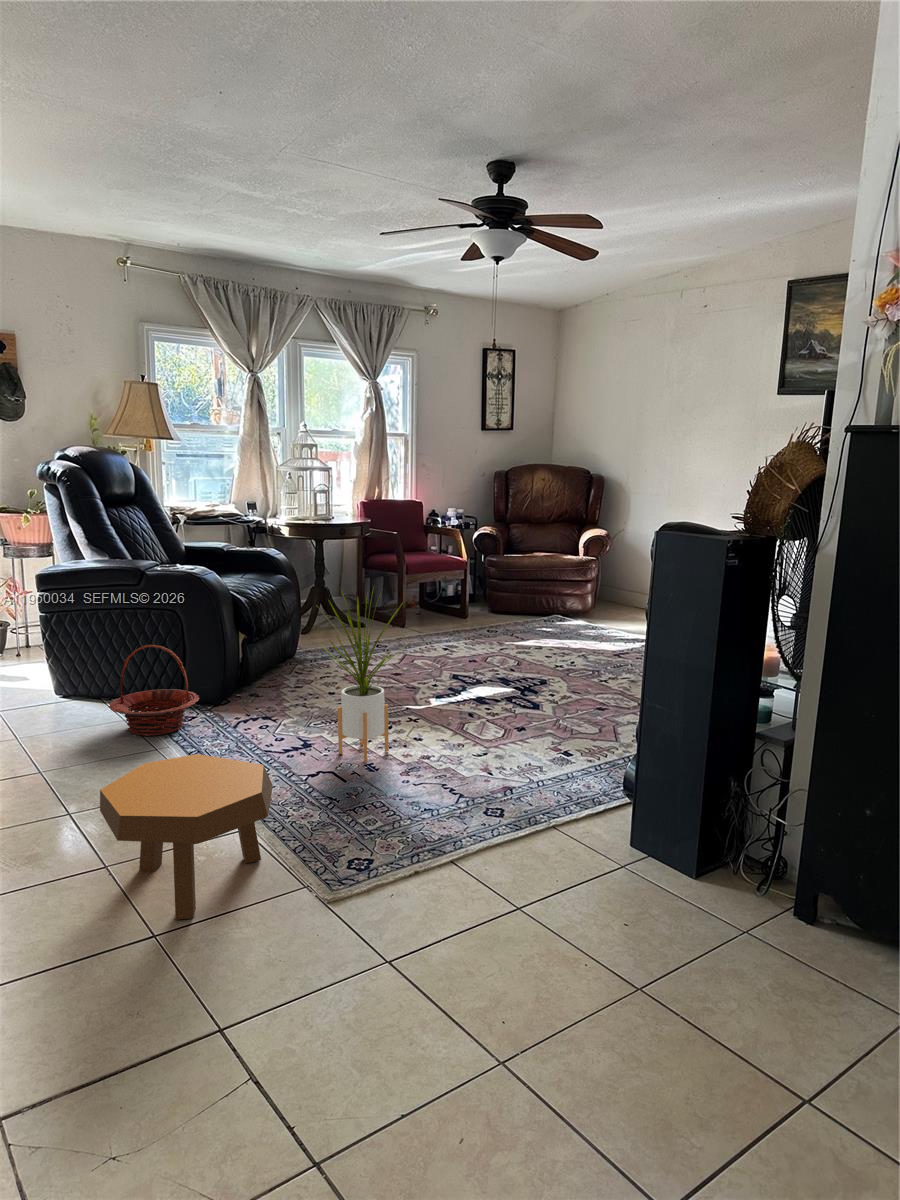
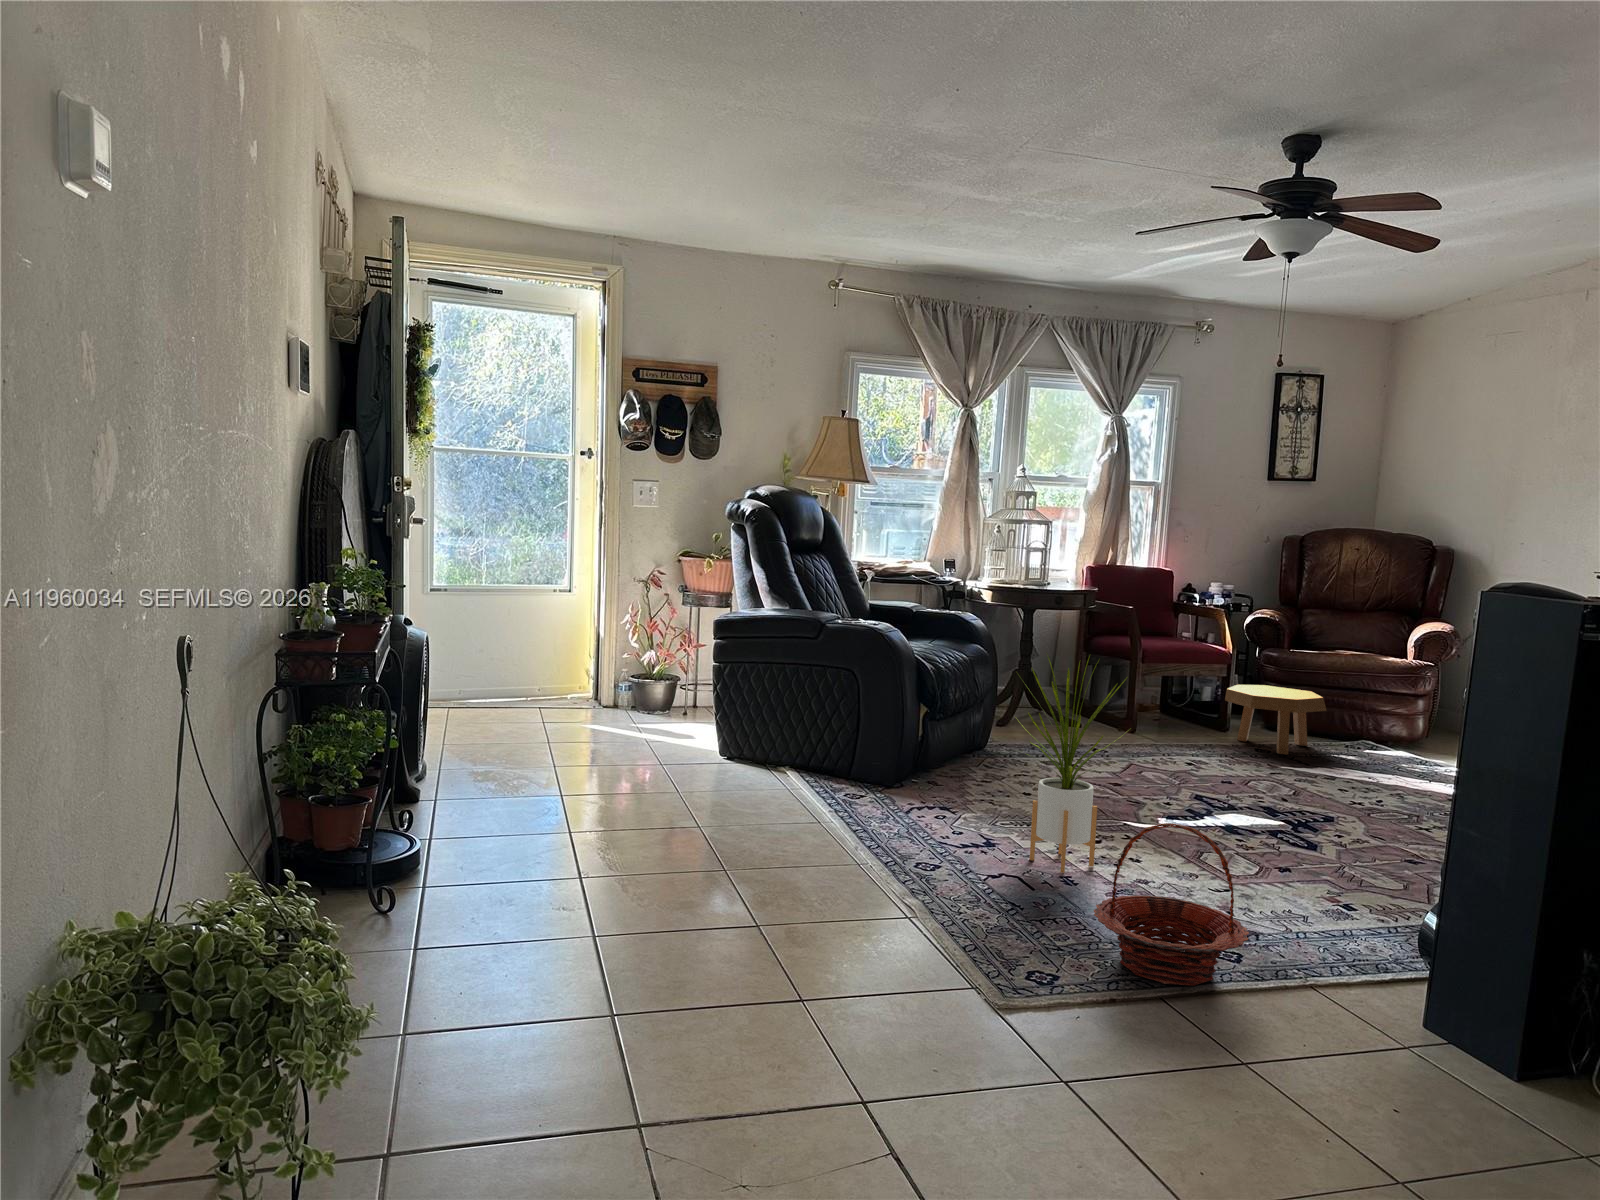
basket: present [109,645,199,736] -> present [1094,823,1249,986]
footstool: present [100,754,273,920] -> present [1225,685,1327,755]

